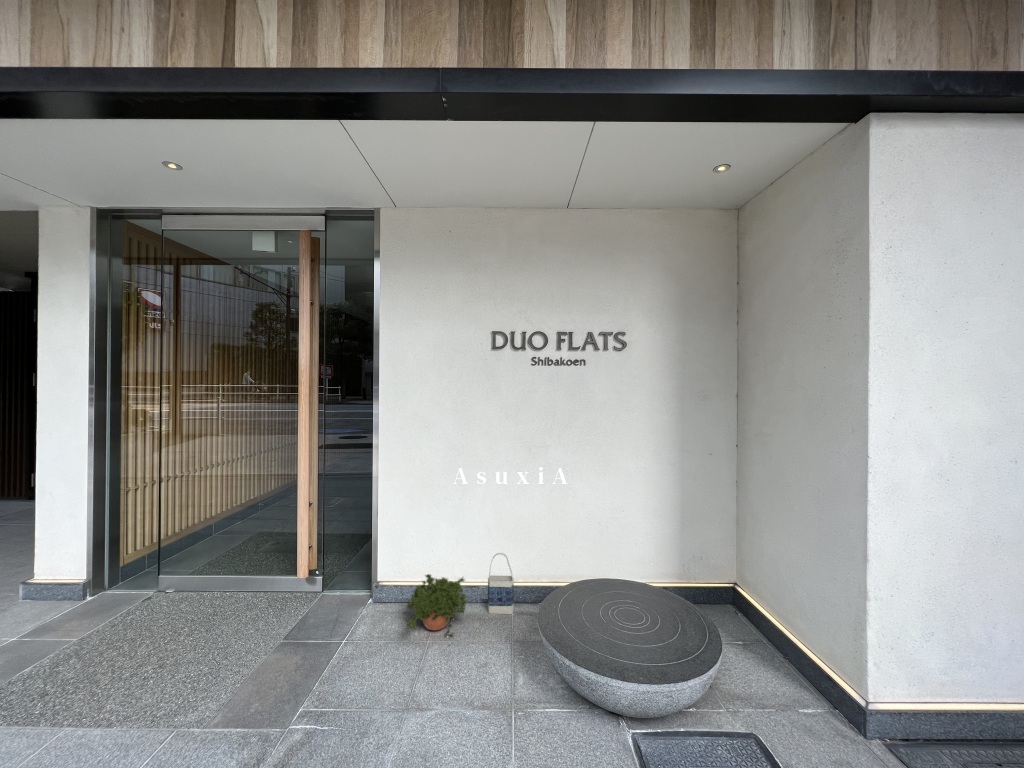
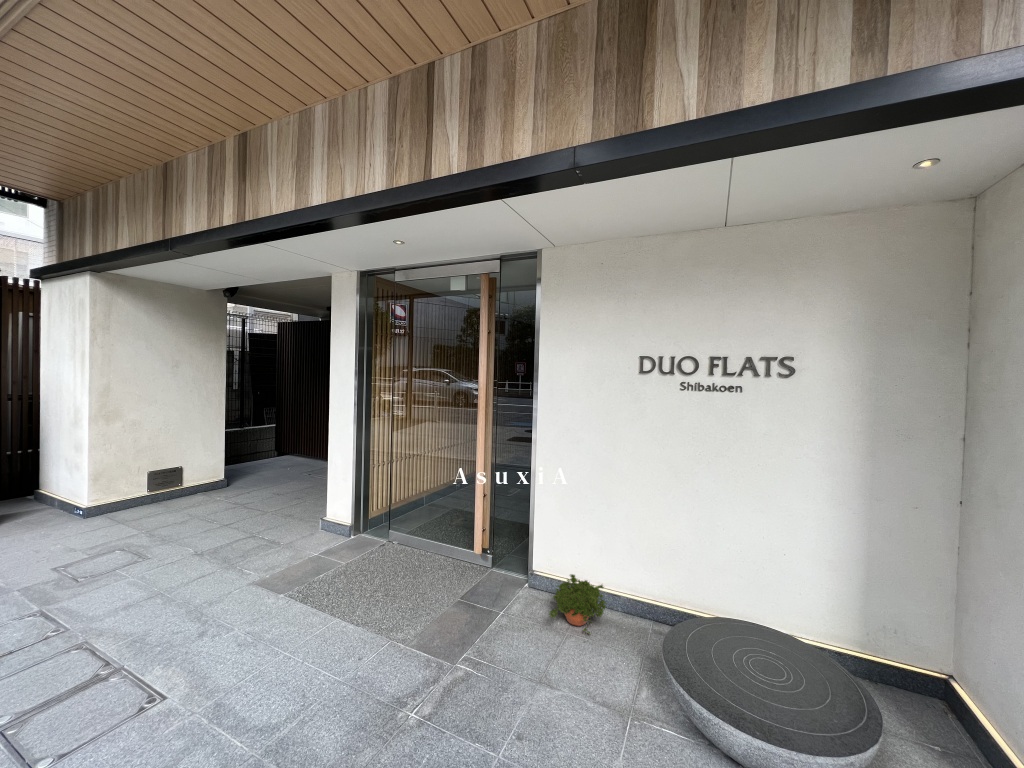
bag: present [488,553,514,614] -> none [627,569,653,631]

